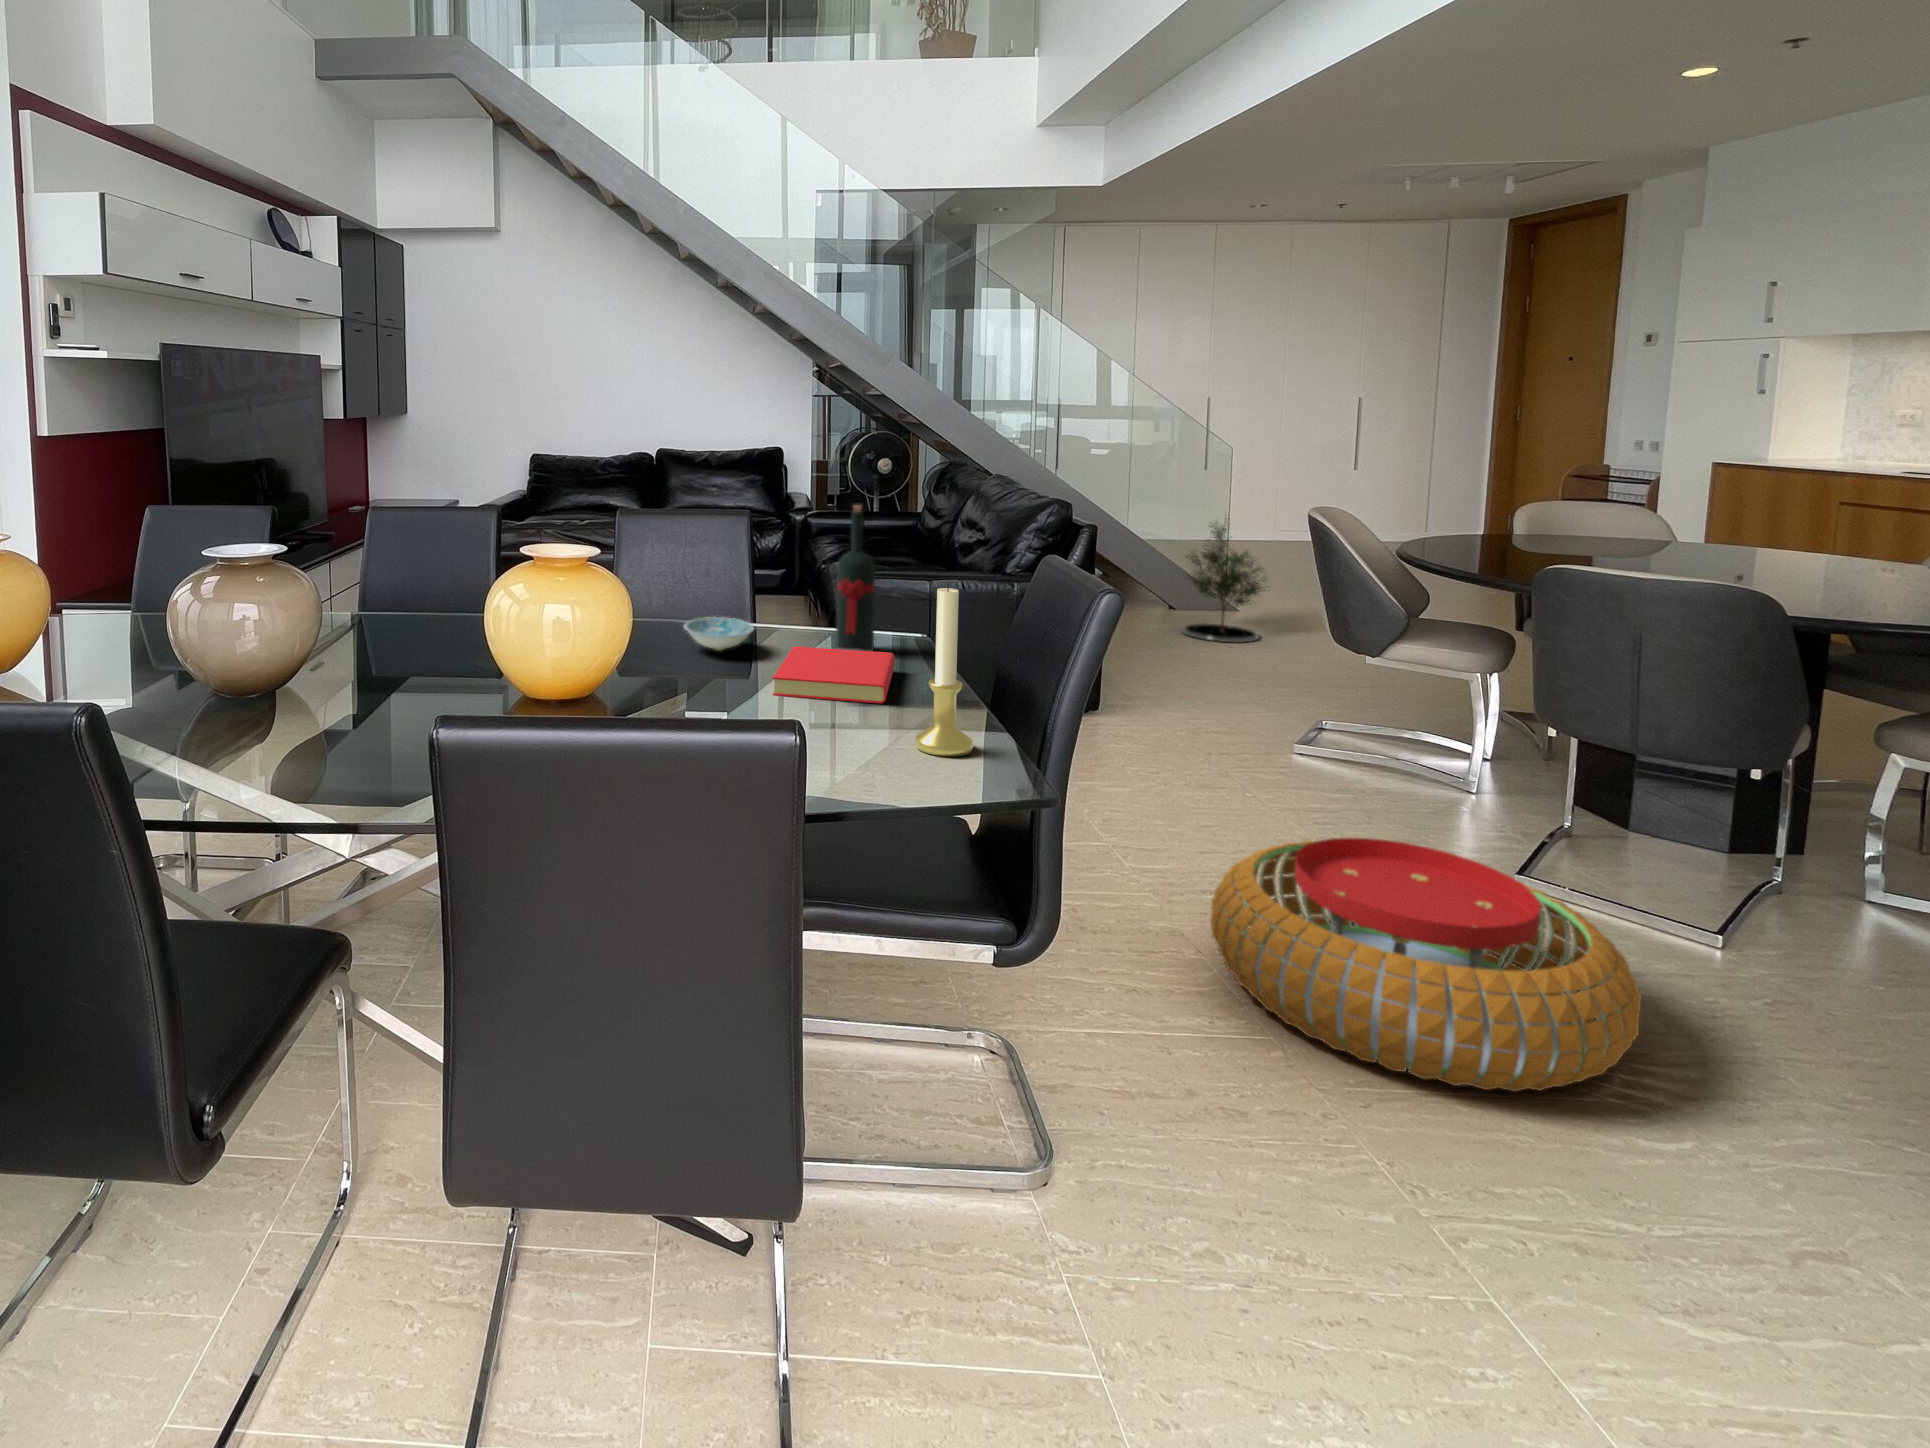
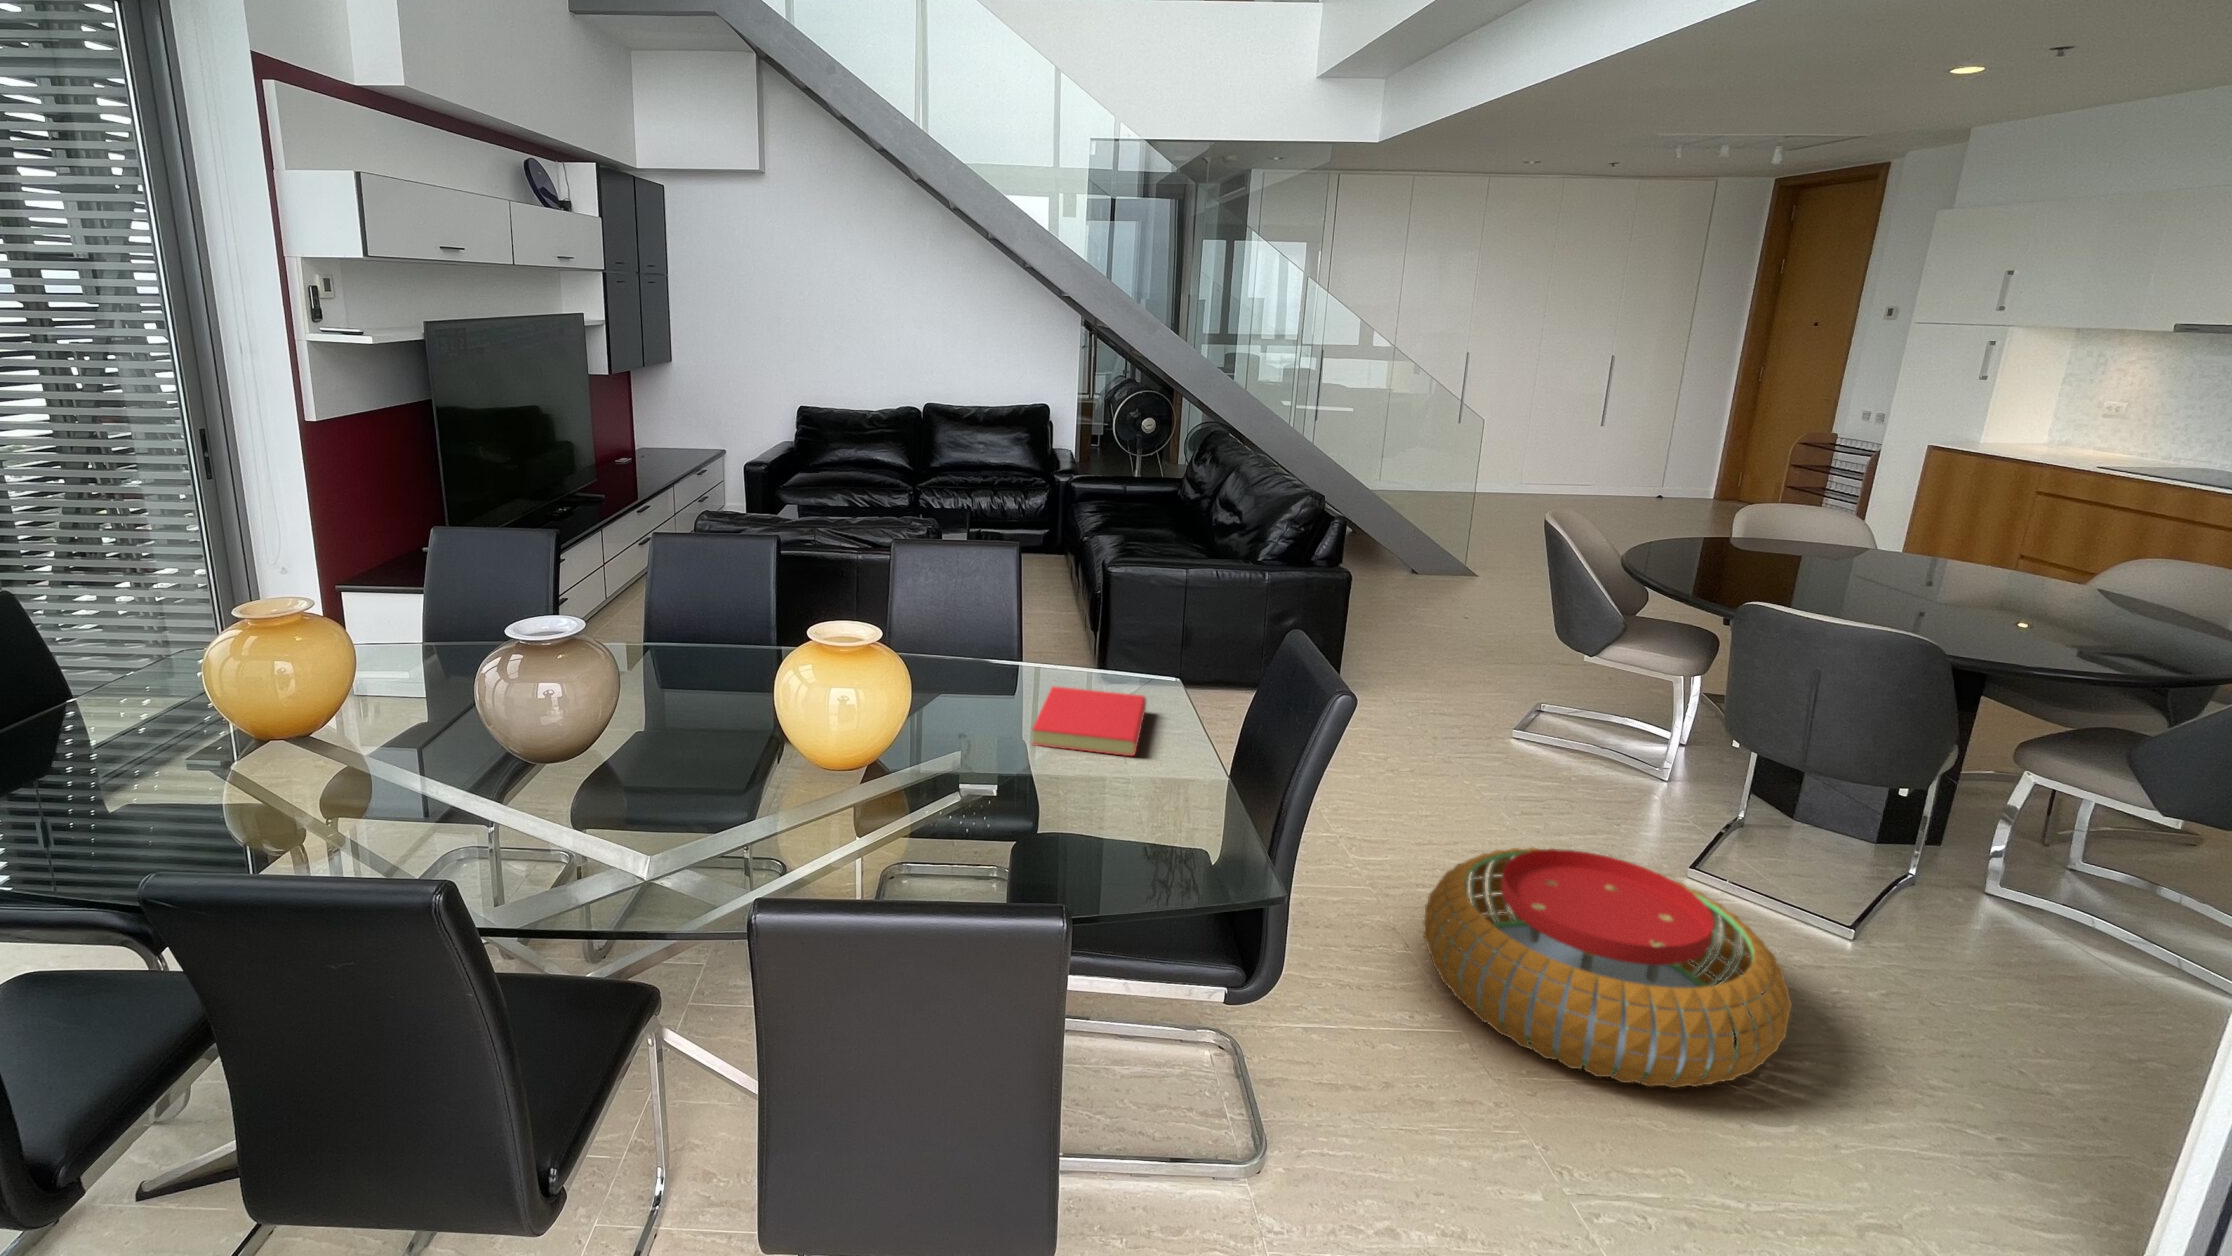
wine bottle: present [836,505,875,652] -> none [1092,548,1131,689]
potted tree: present [1182,518,1267,642] -> none [1424,484,1513,610]
candle holder: present [915,583,974,756] -> none [1160,670,1214,827]
ceramic bowl: present [684,617,754,651] -> none [949,649,1015,685]

